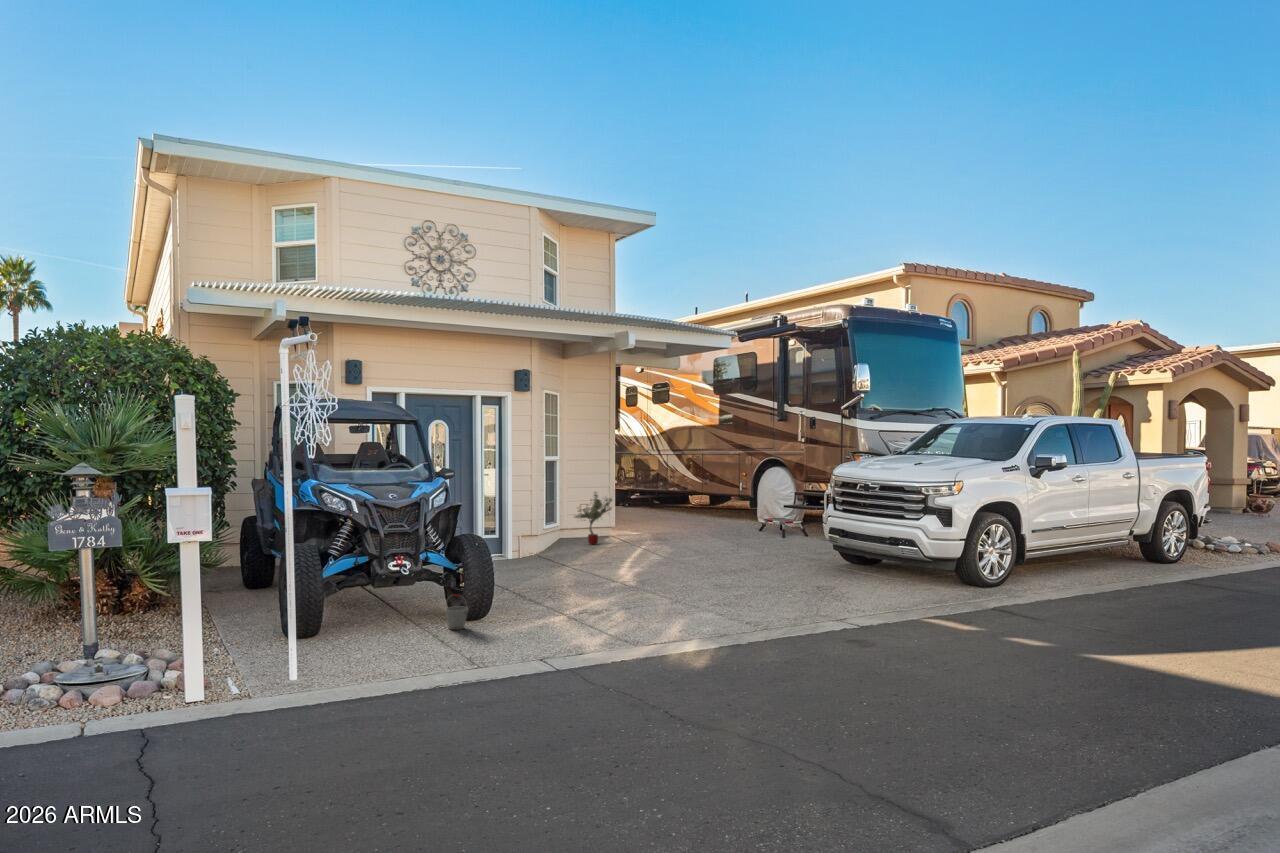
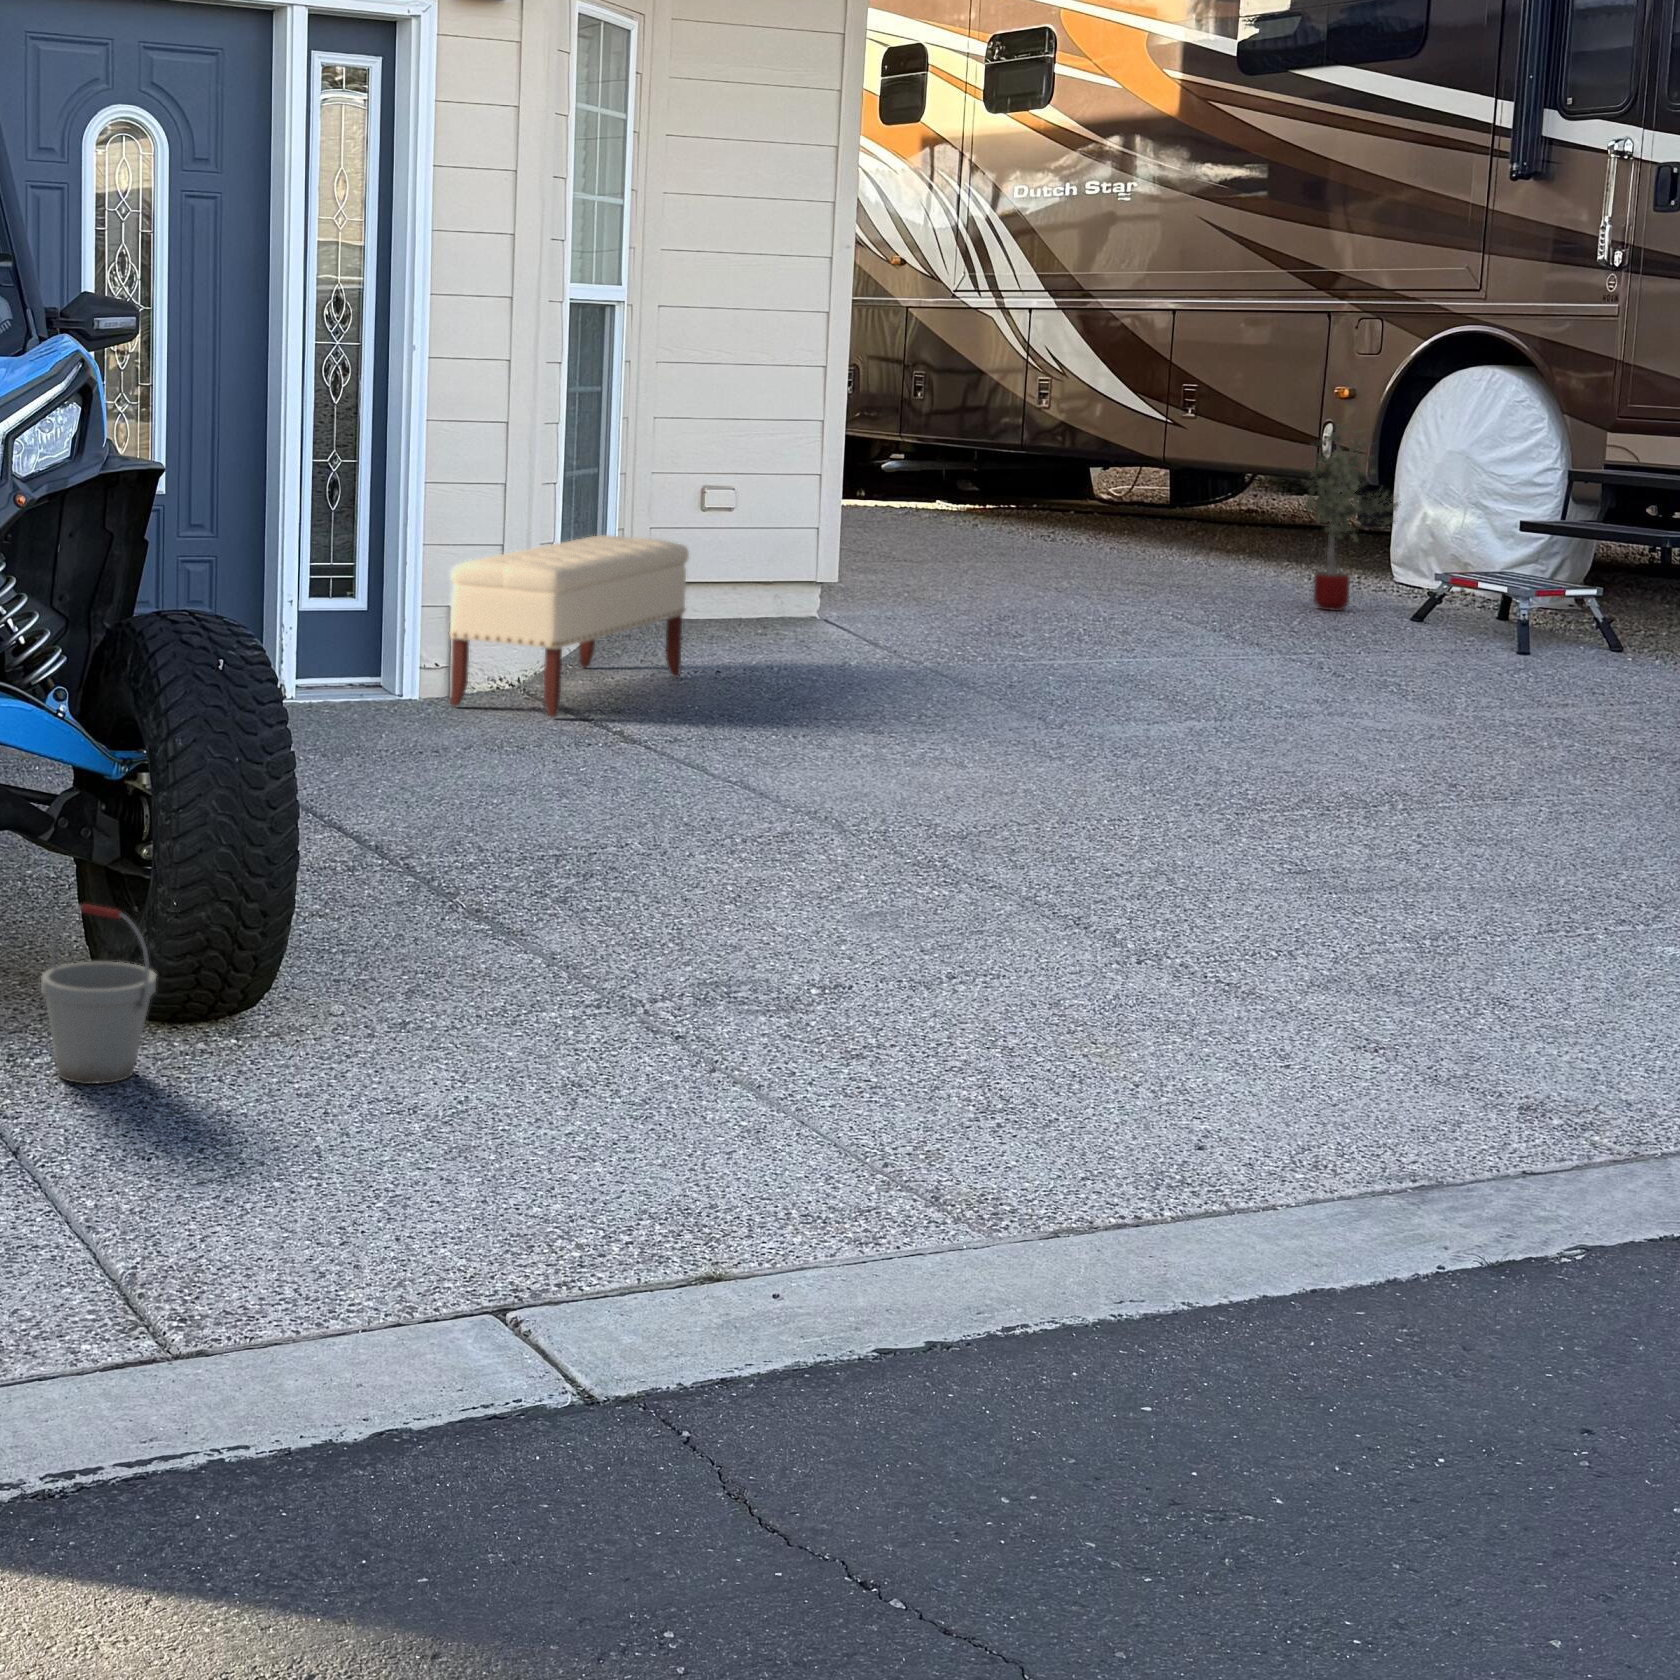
potted tree: present [575,492,612,545] -> present [1303,425,1398,611]
bench: none [521,519,578,561] -> present [450,535,689,717]

